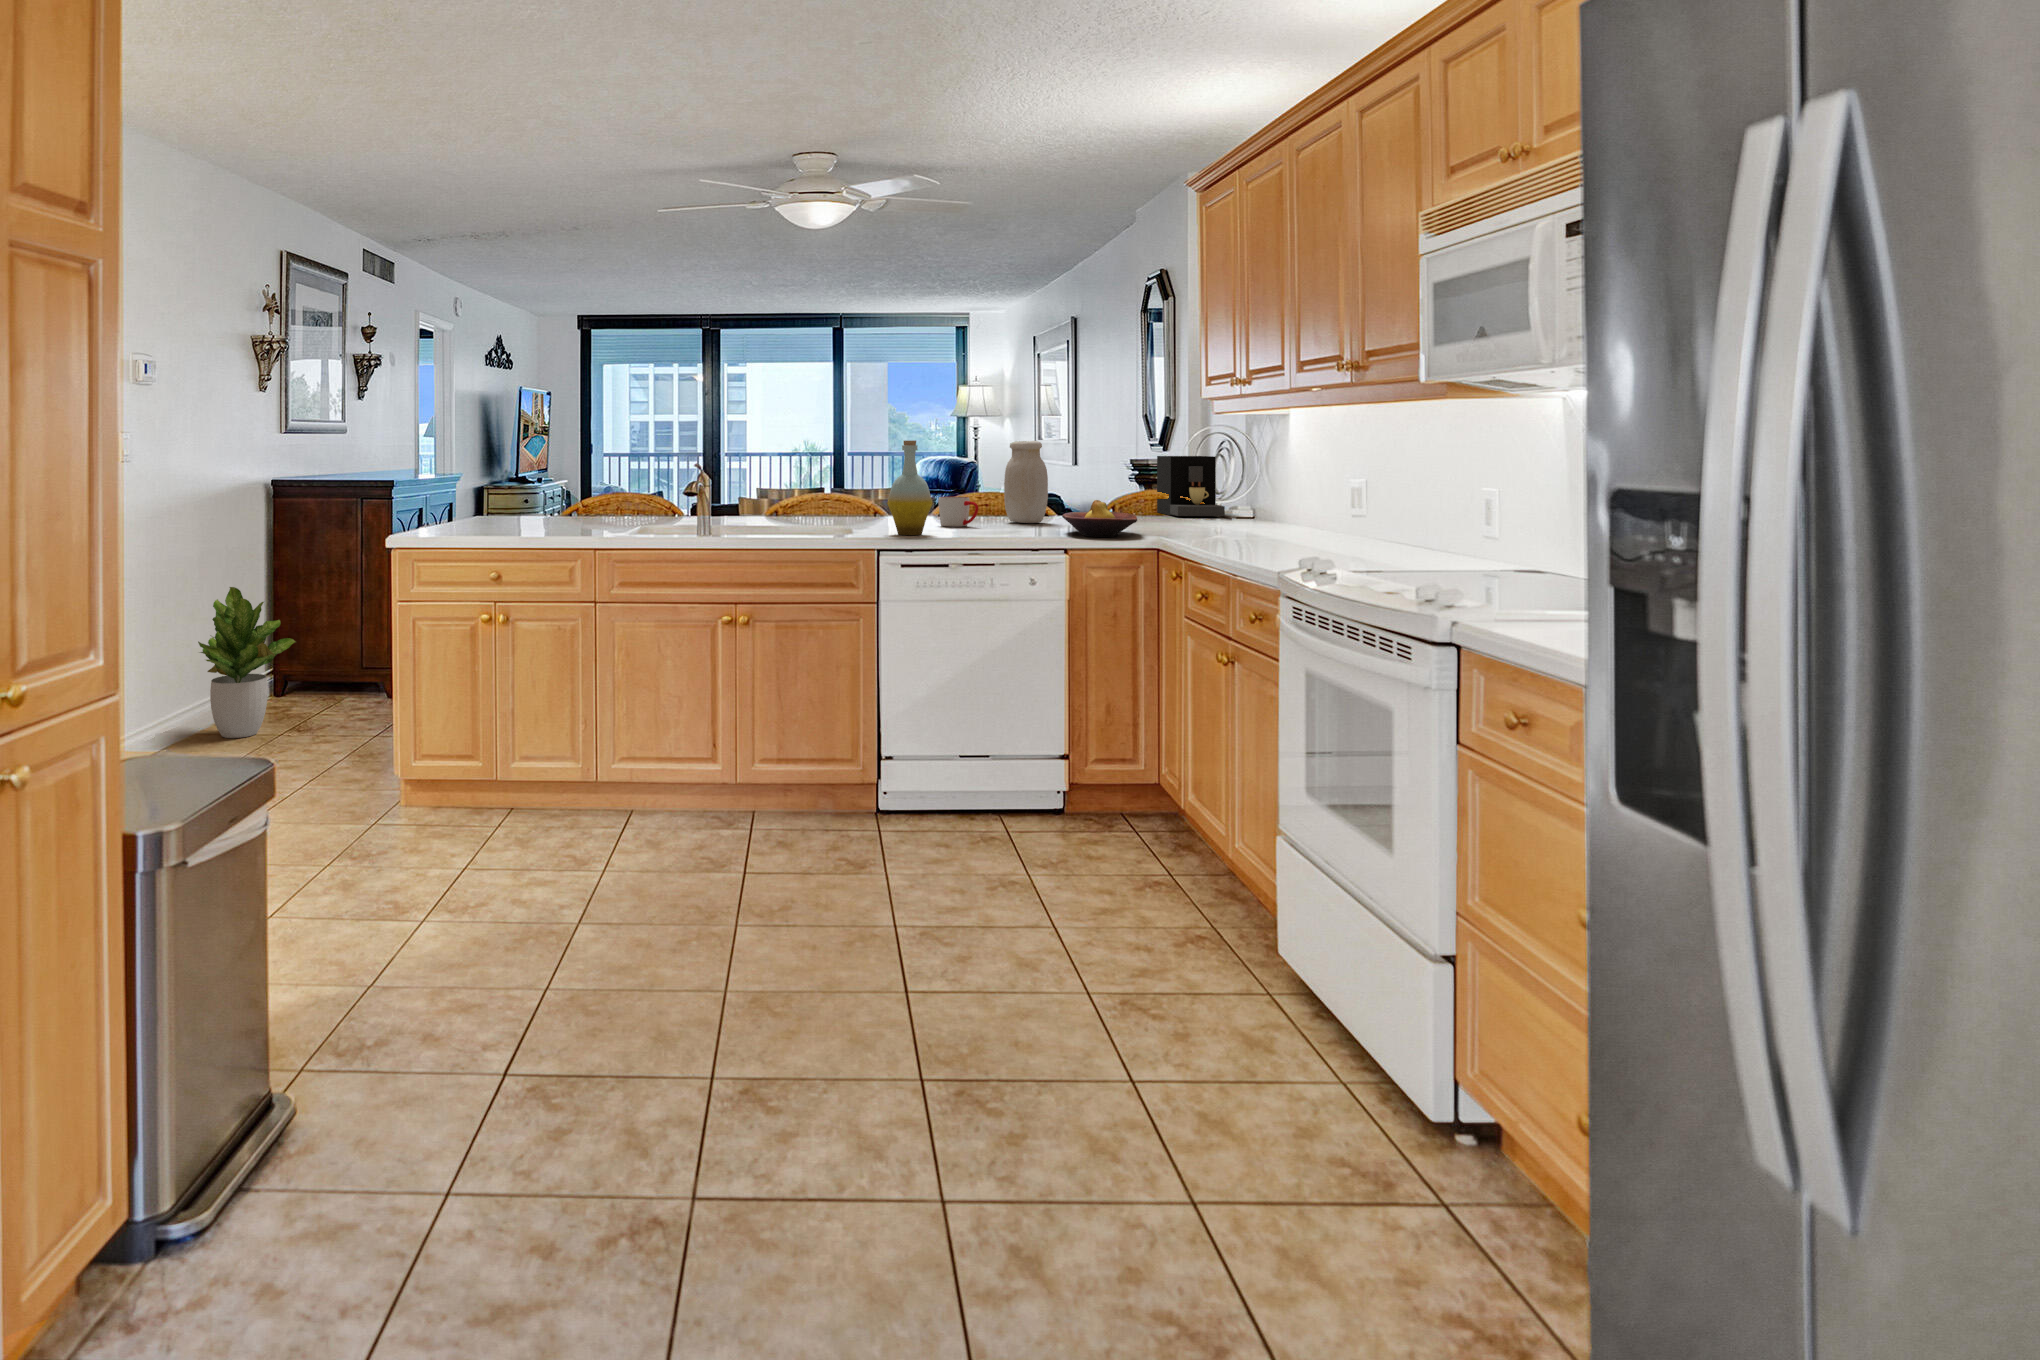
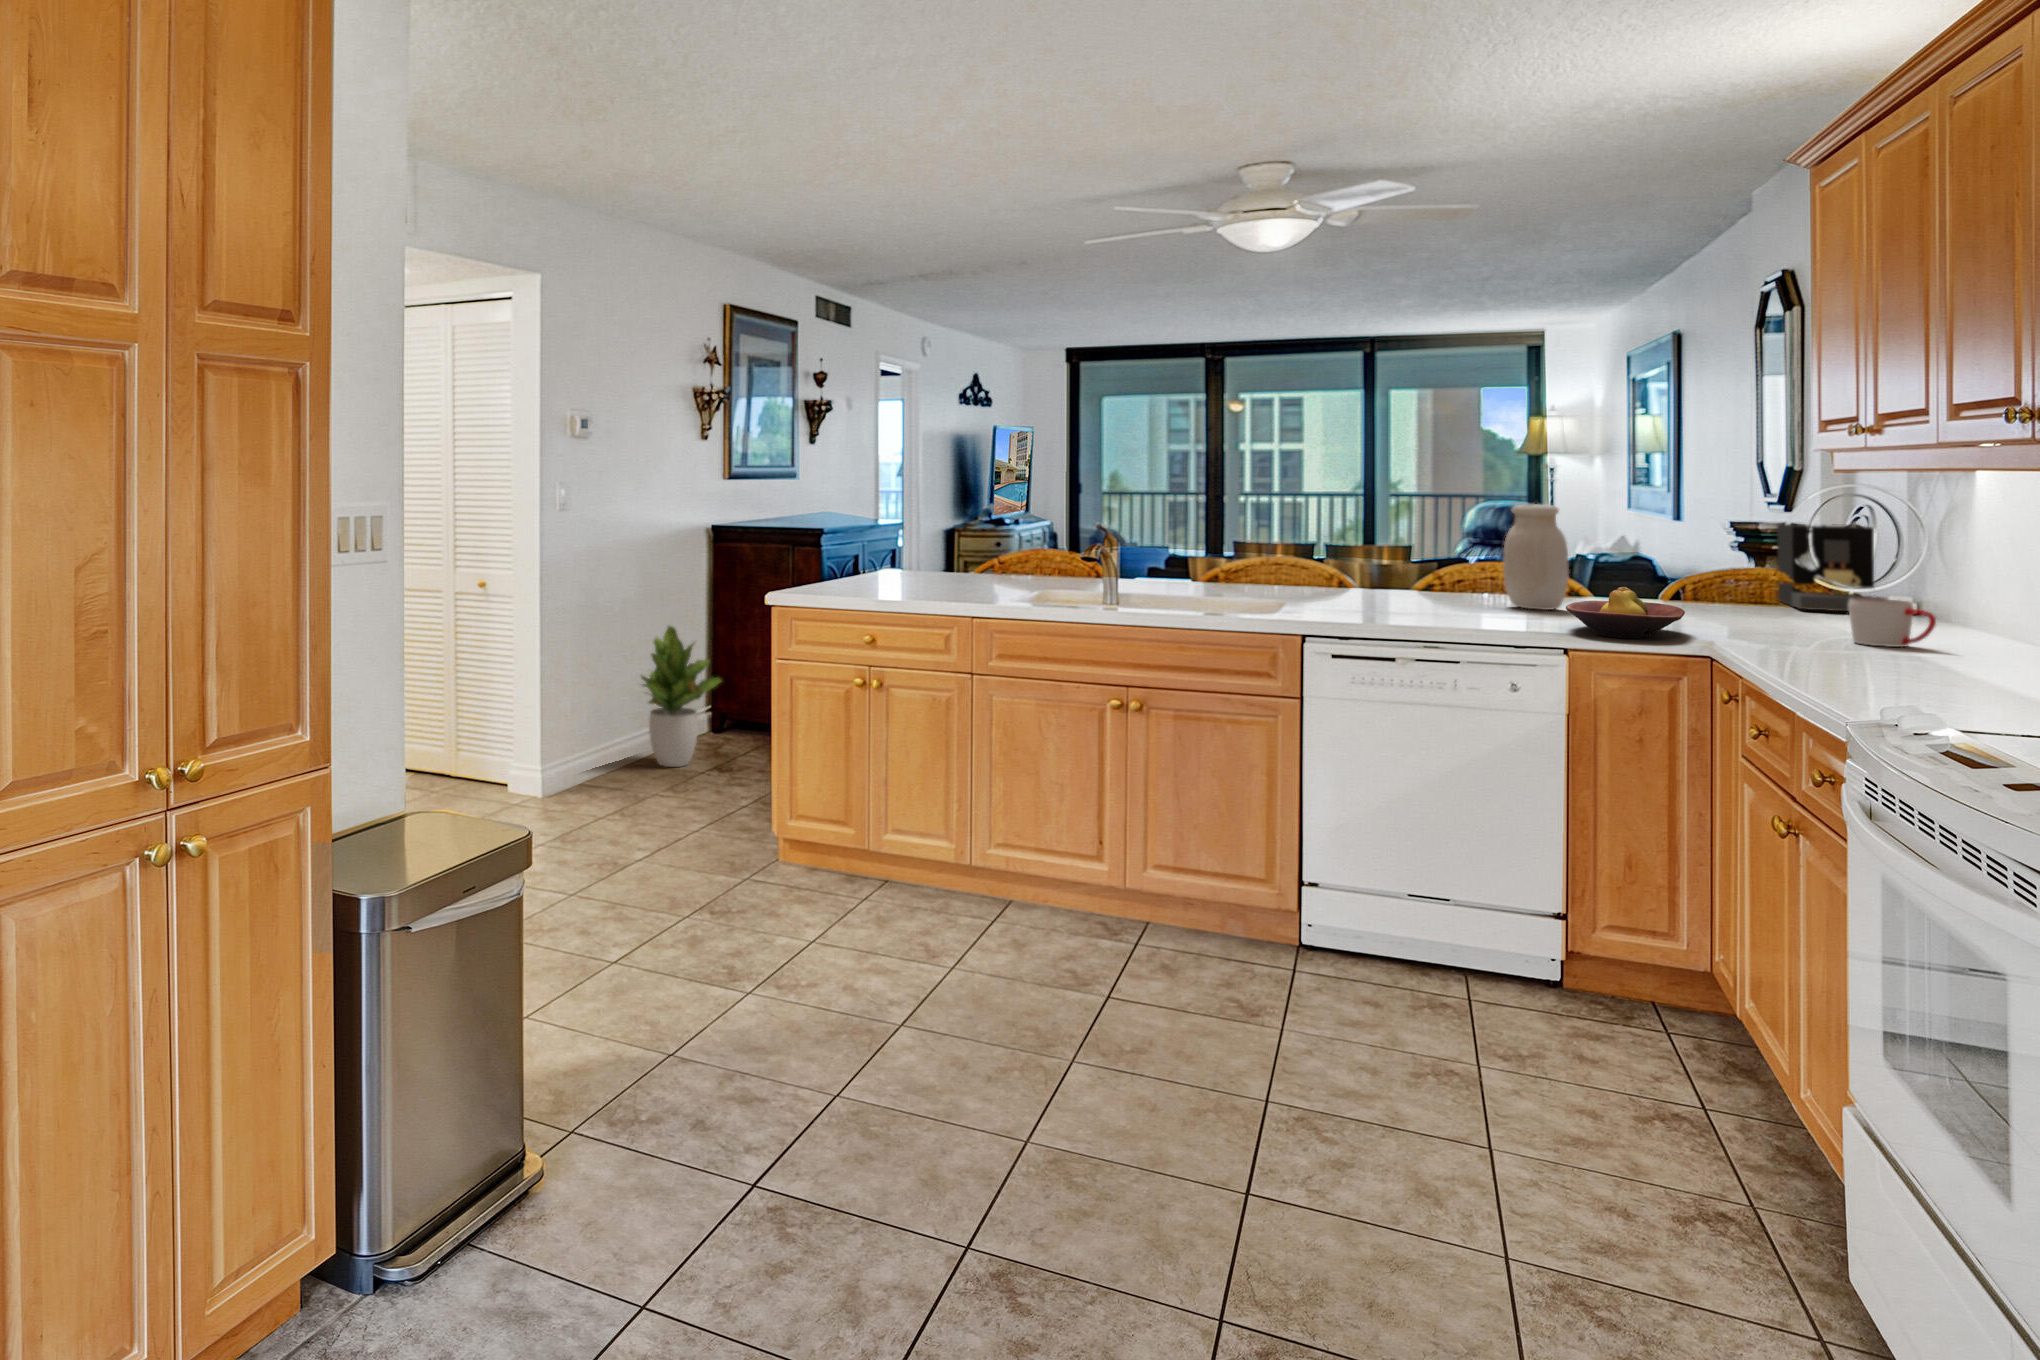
bottle: present [887,440,933,535] -> none [1312,506,1373,620]
mug: present [938,497,978,527] -> present [1848,599,1936,647]

